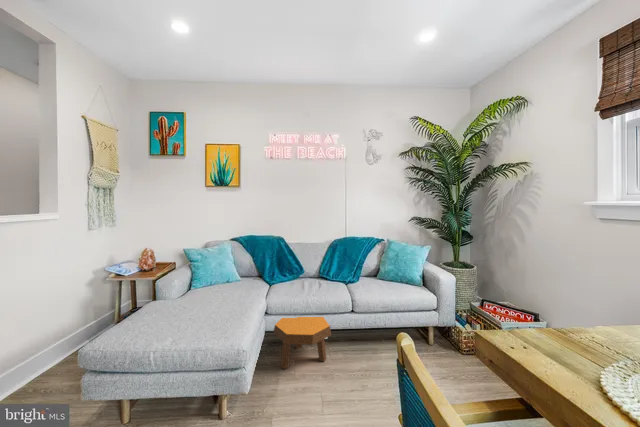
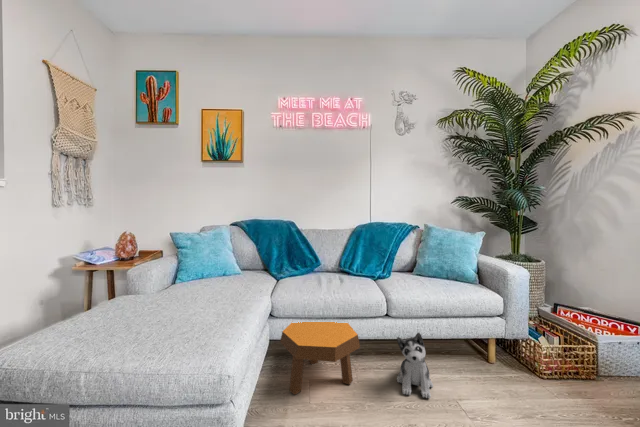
plush toy: none [358,323,383,369] -> present [397,333,433,398]

